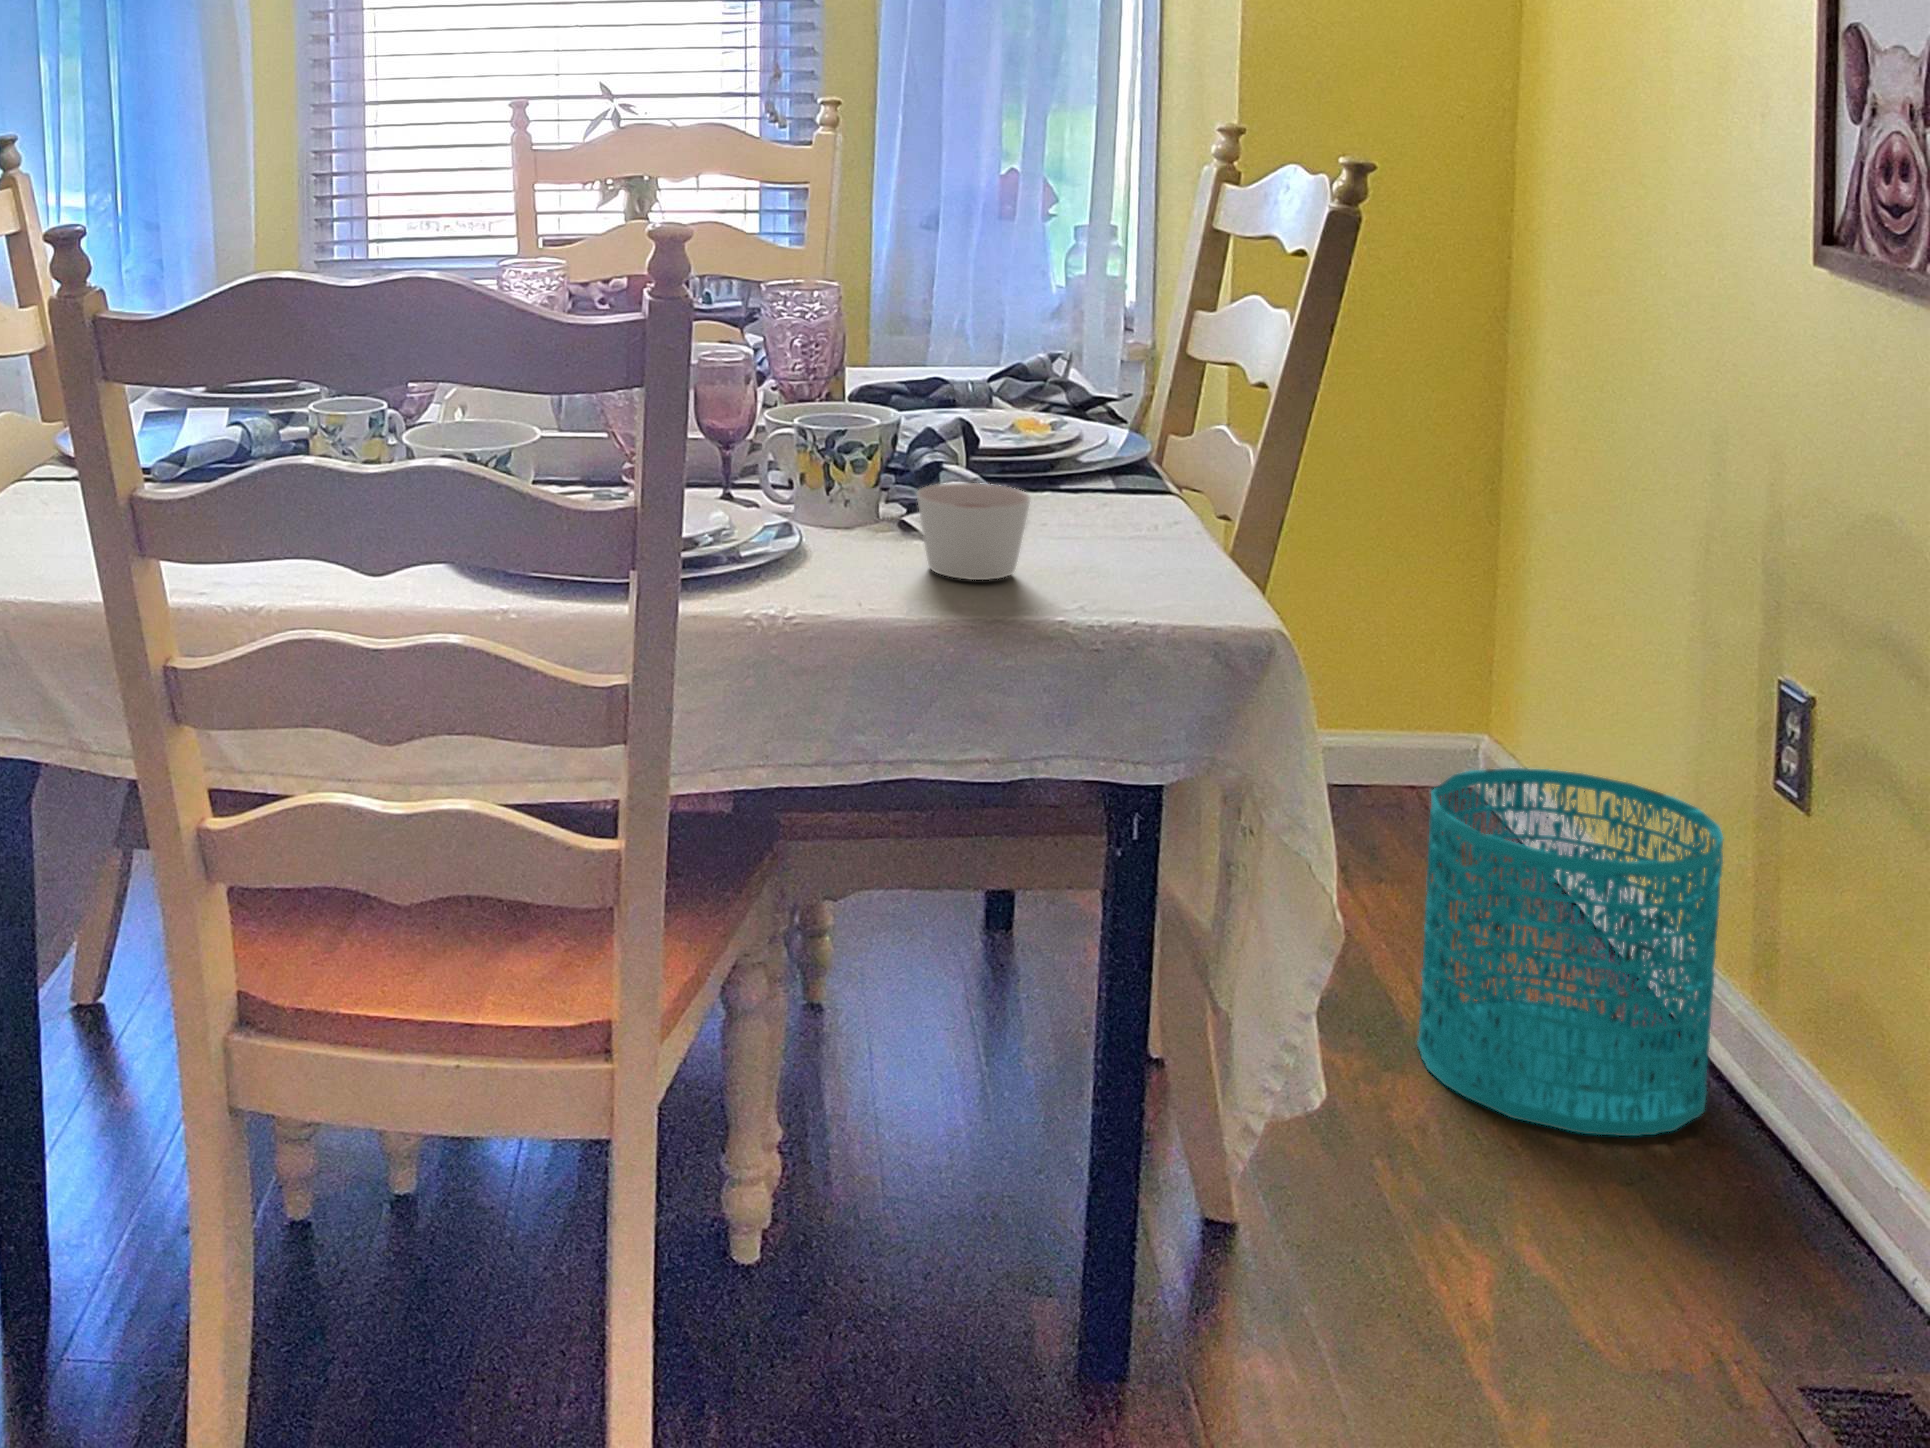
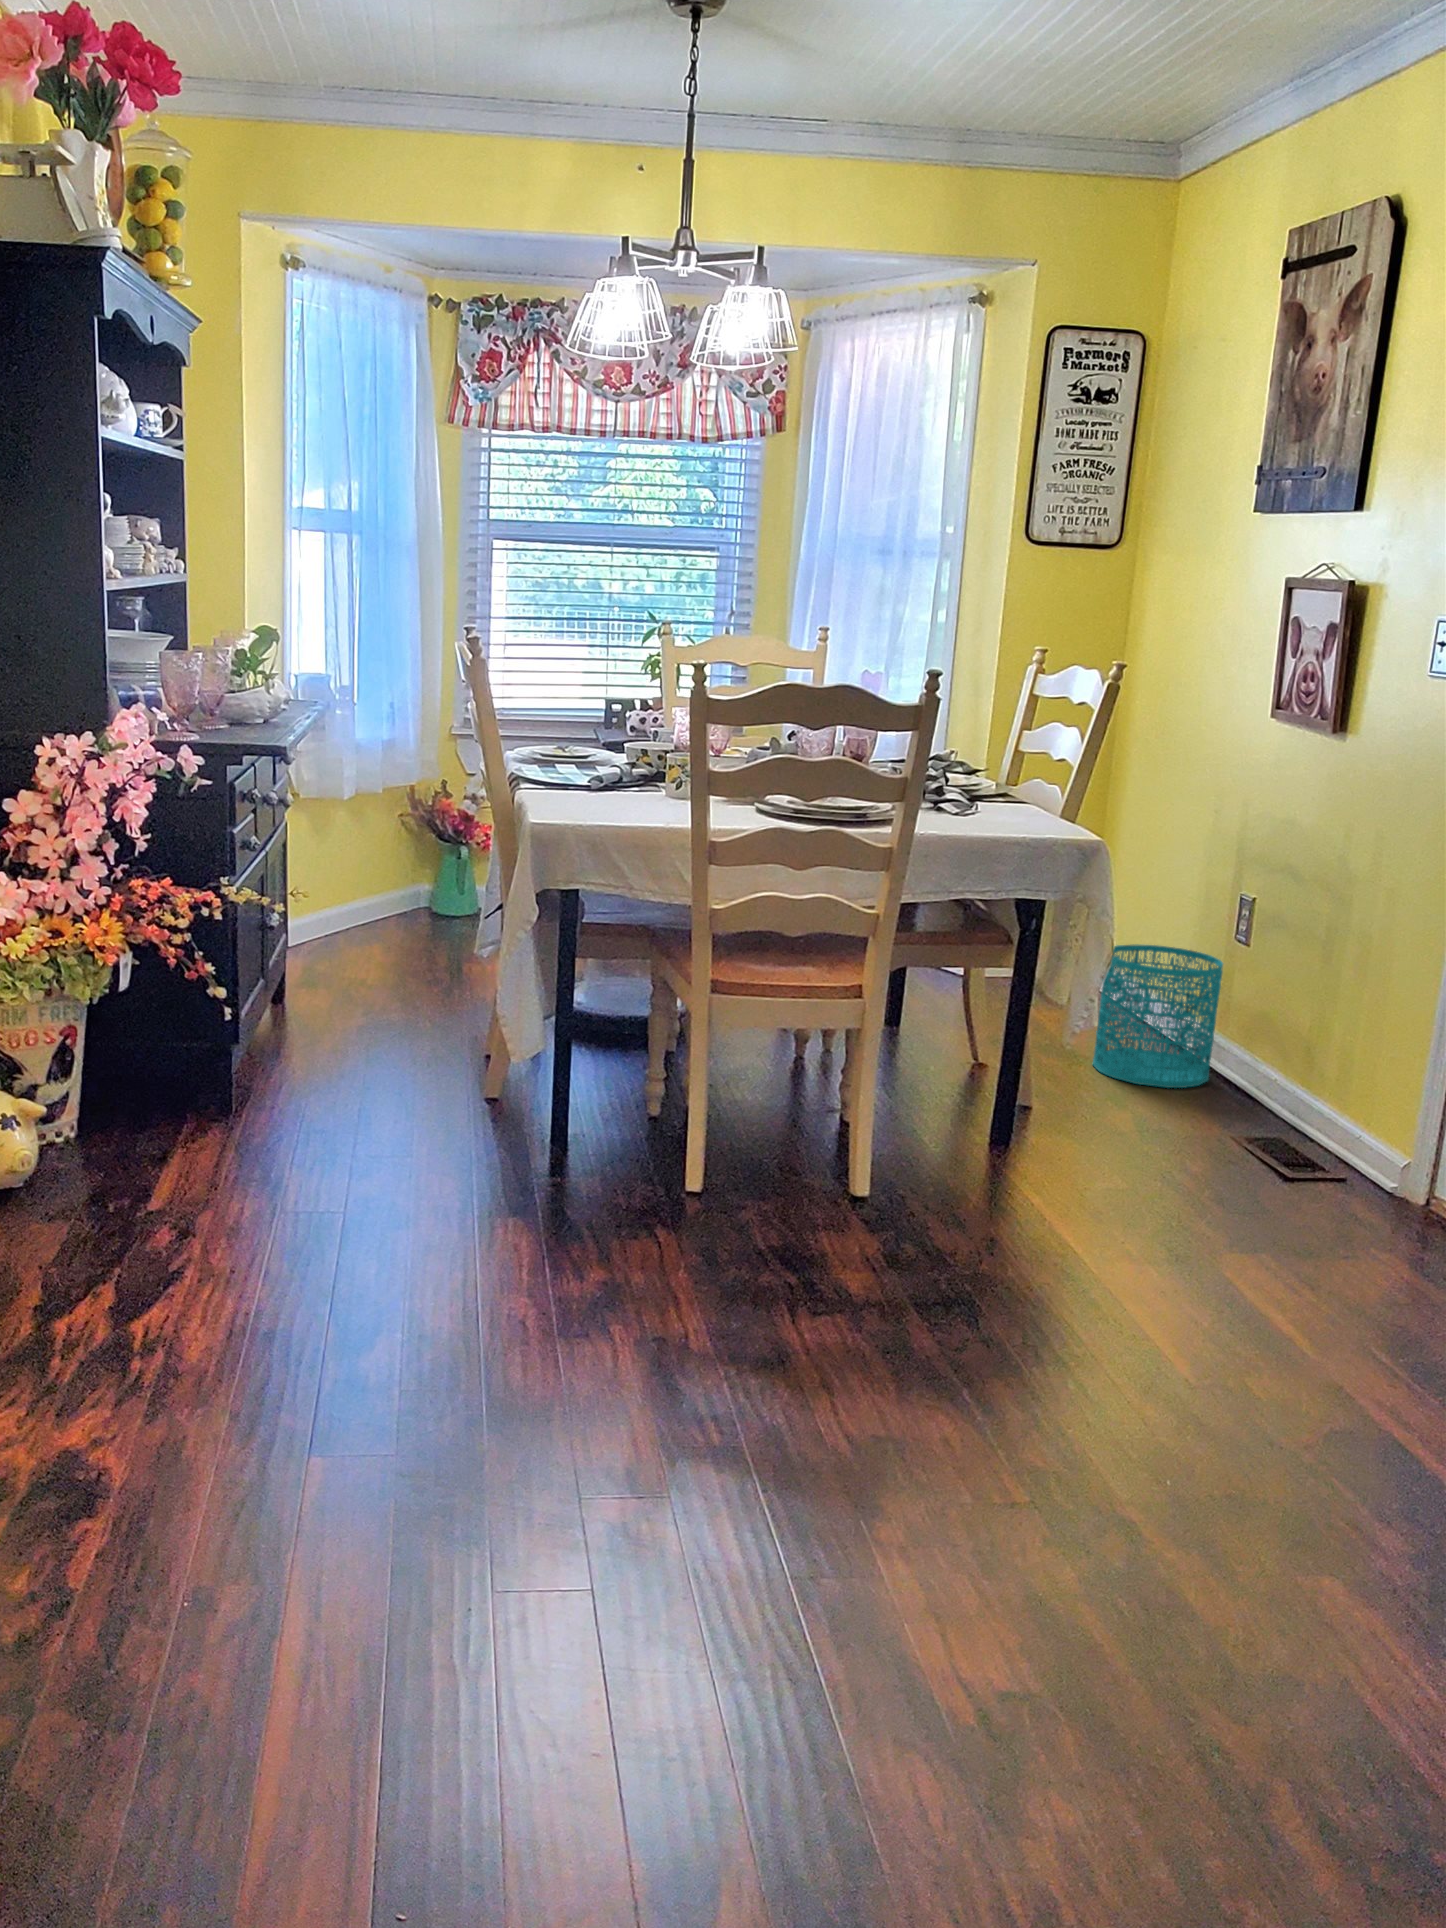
candle: present [917,483,1030,580] -> none [974,787,1020,823]

